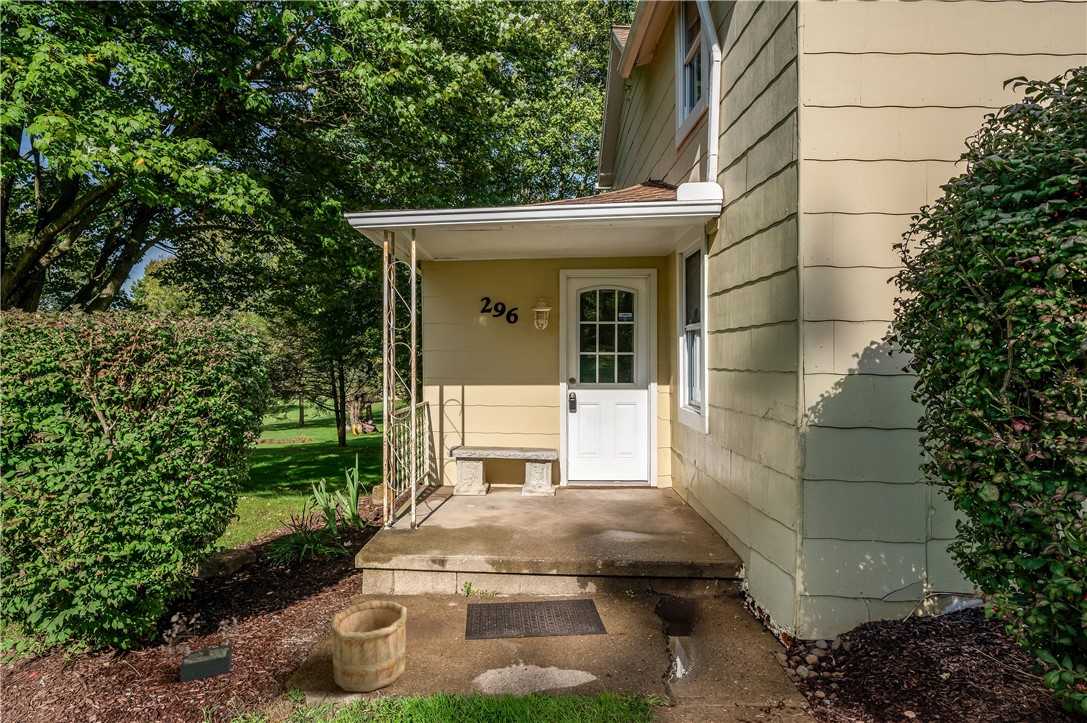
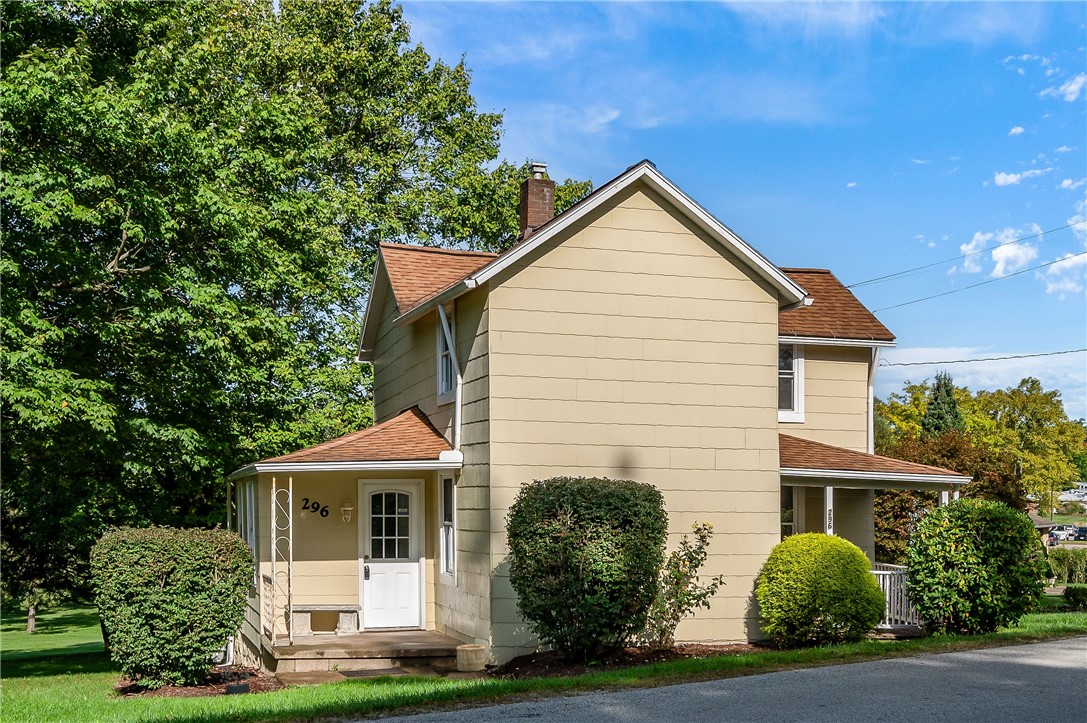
wooden bucket: present [330,601,407,692] -> present [456,644,485,671]

